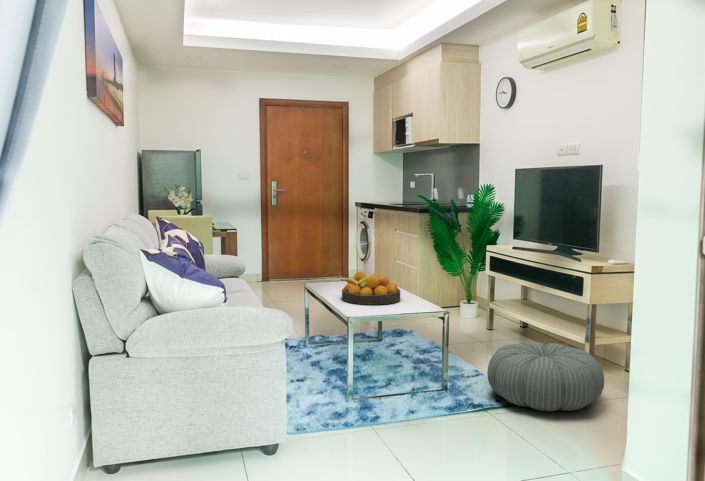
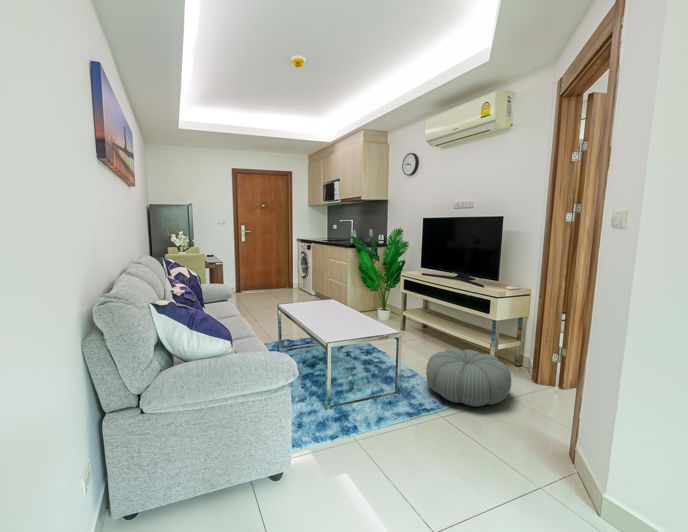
fruit bowl: present [341,272,400,305] -> none [313,301,359,328]

